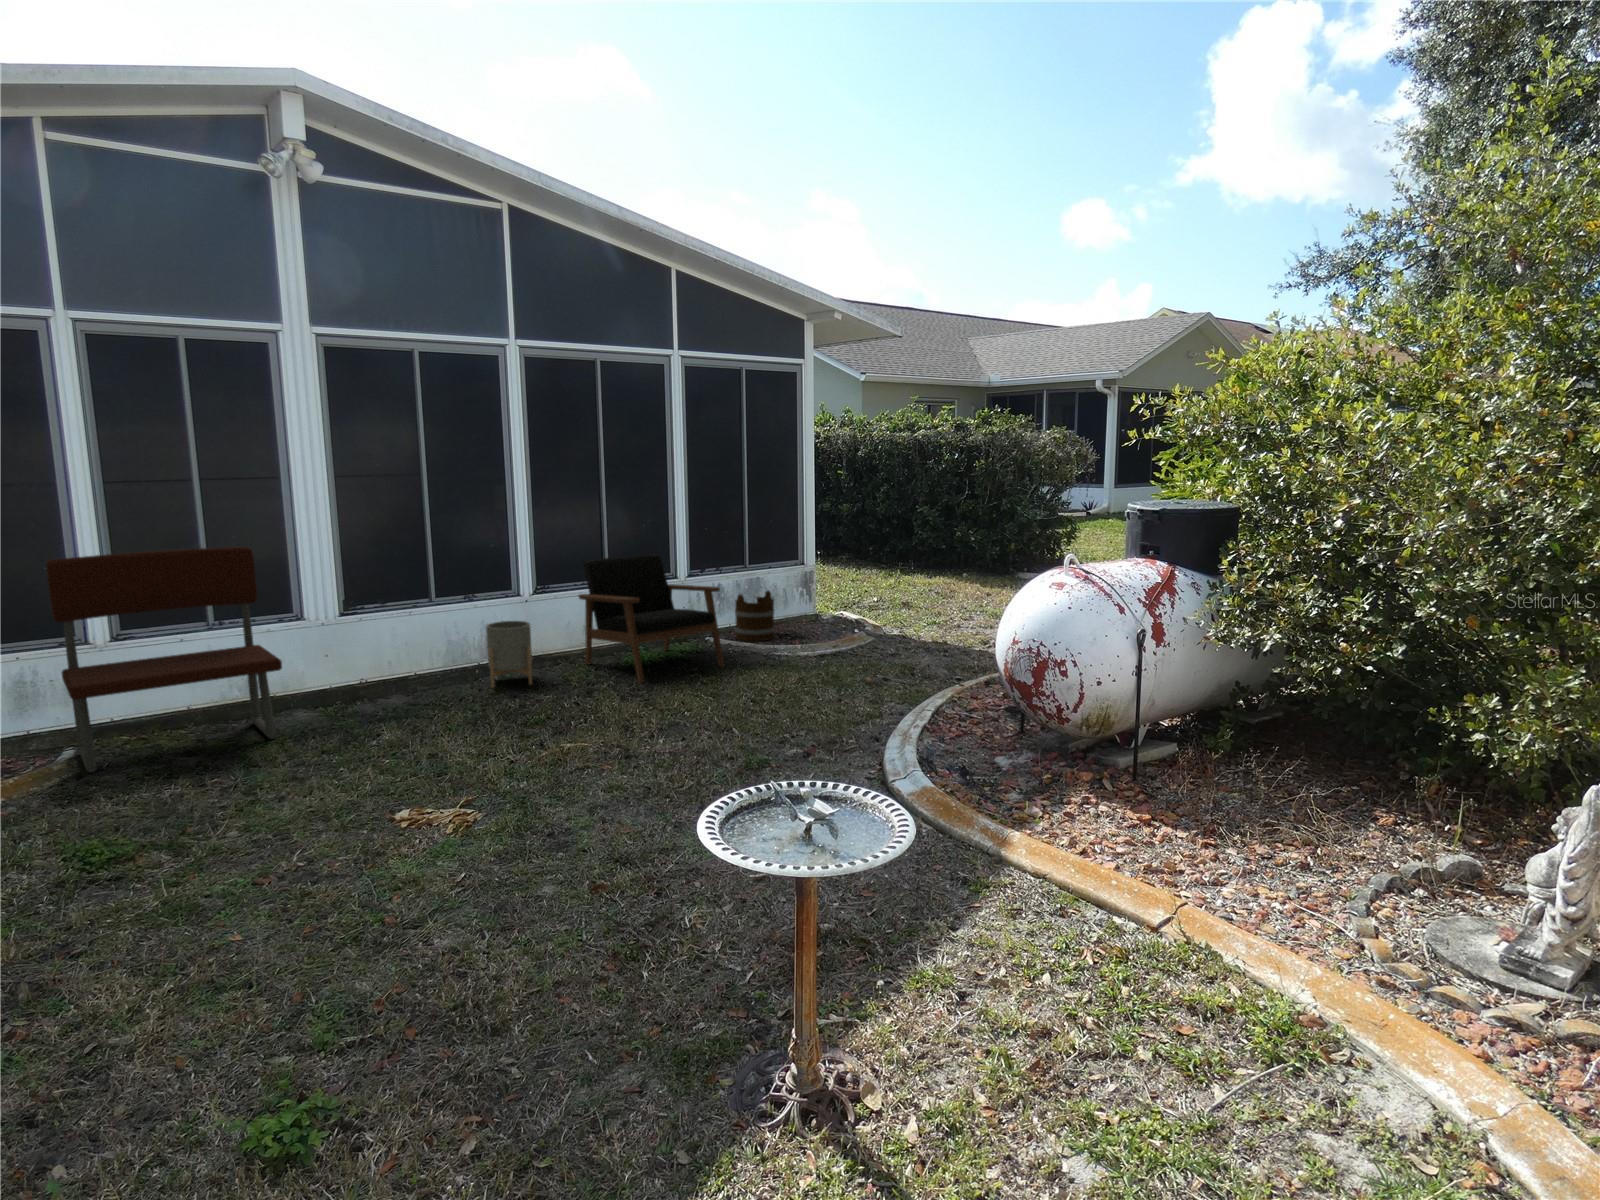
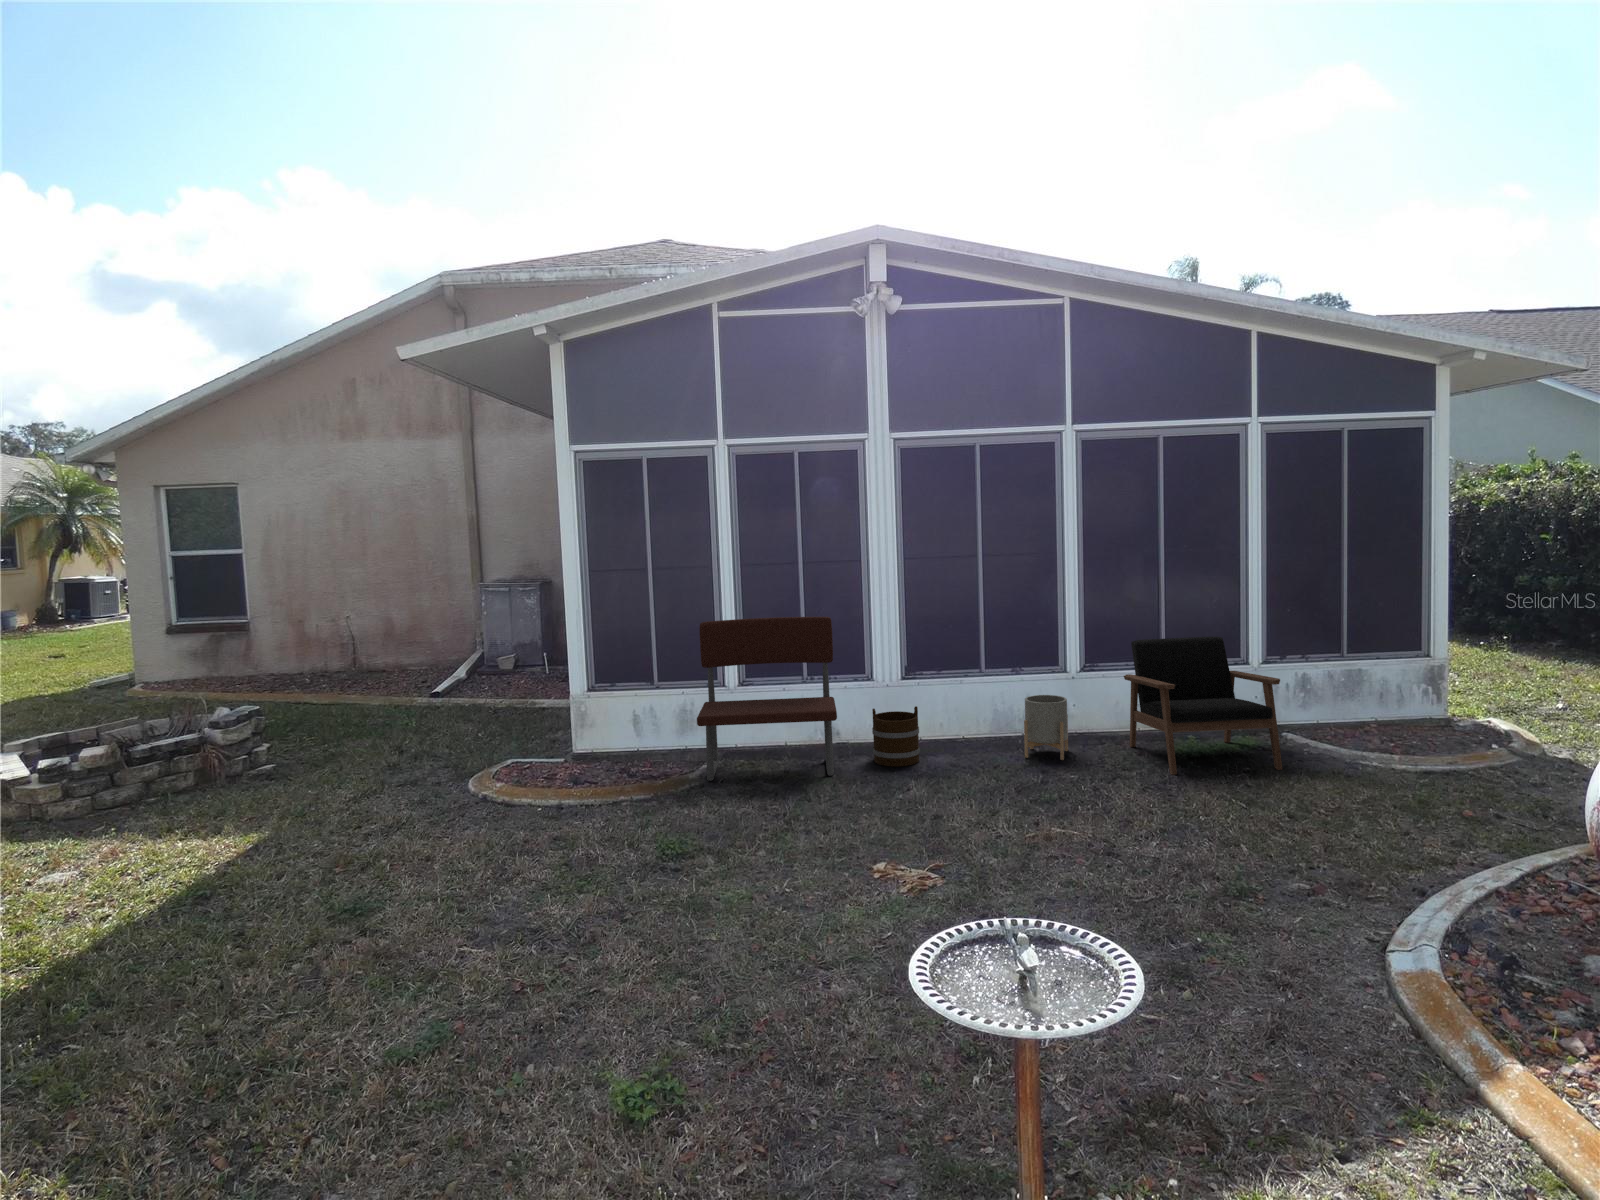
bucket: present [735,591,775,641] -> present [872,706,920,767]

